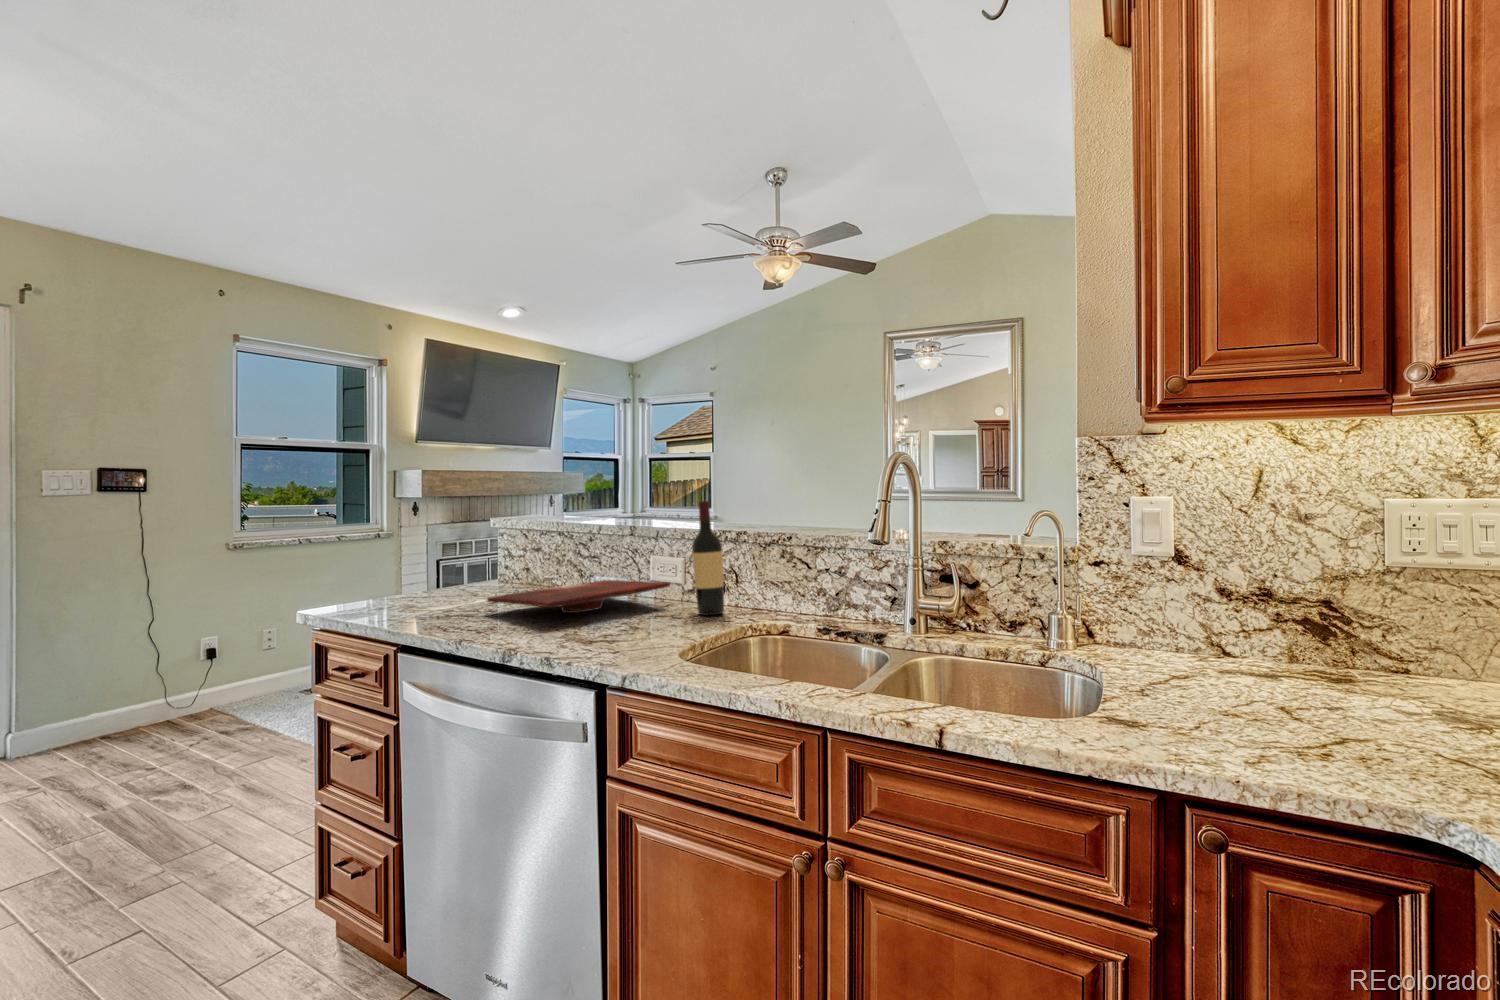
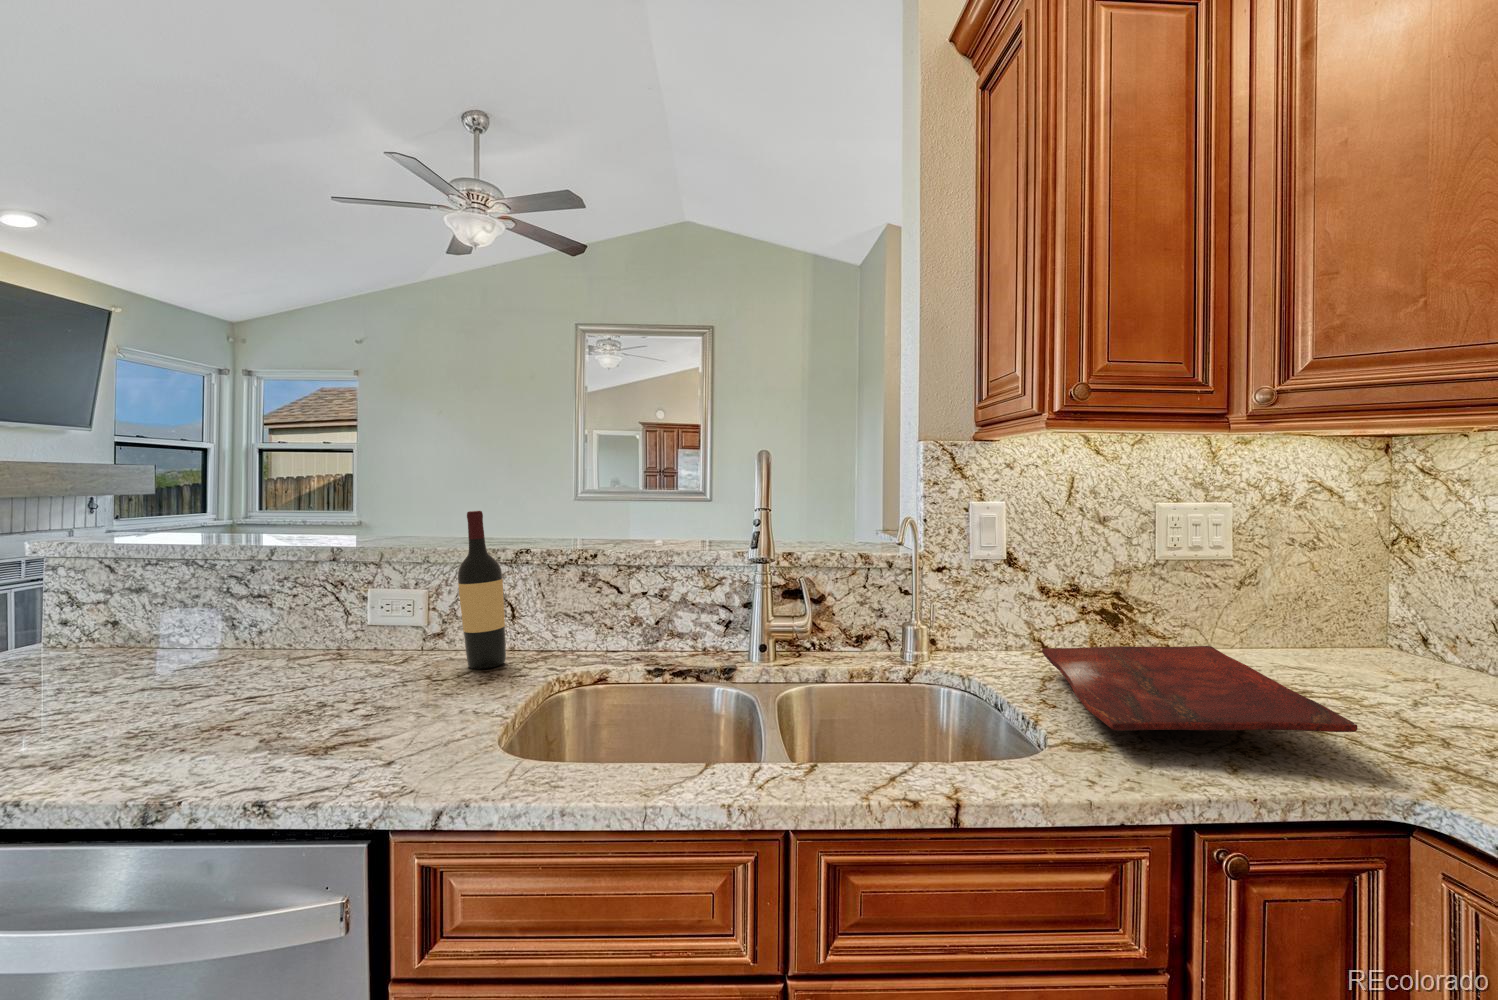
cutting board: present [487,580,670,613] -> present [1042,646,1357,732]

